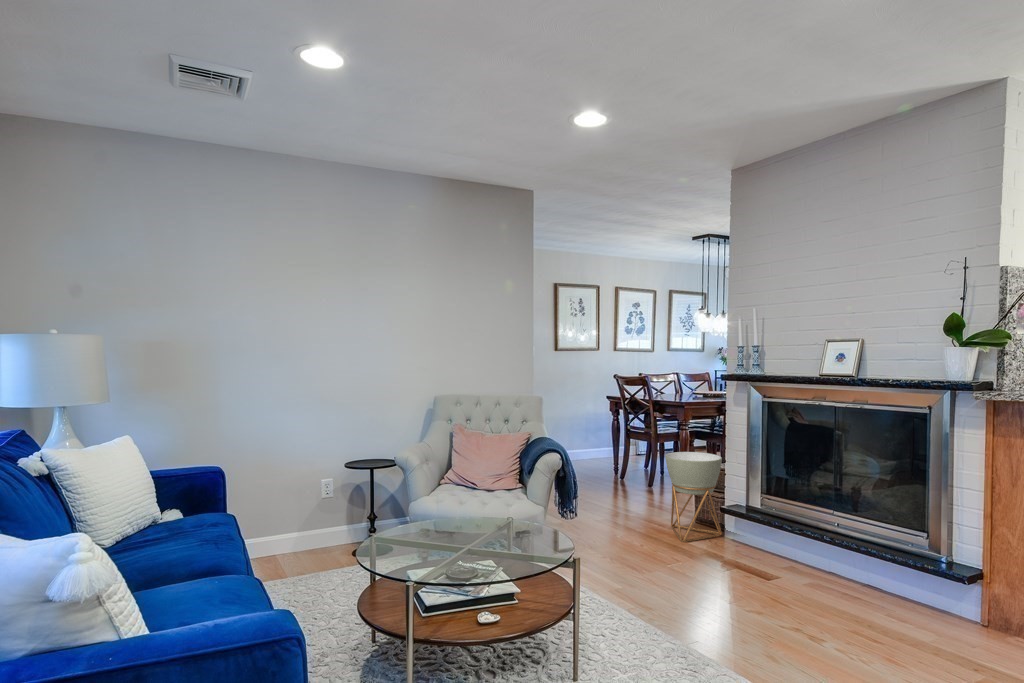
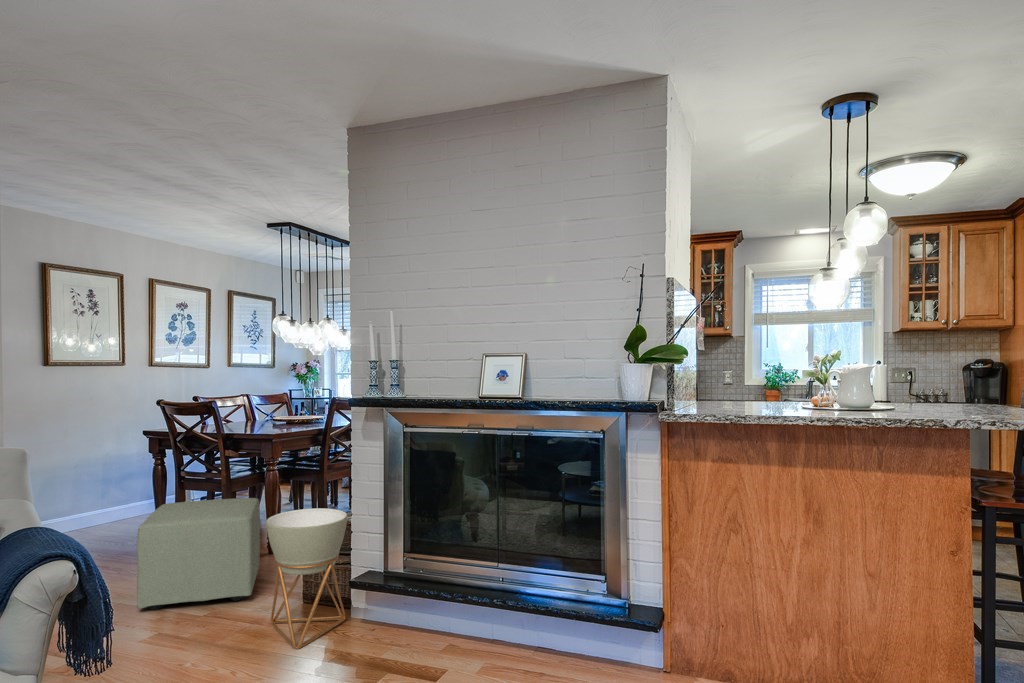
ottoman: none [595,442,674,512] -> present [137,498,260,610]

